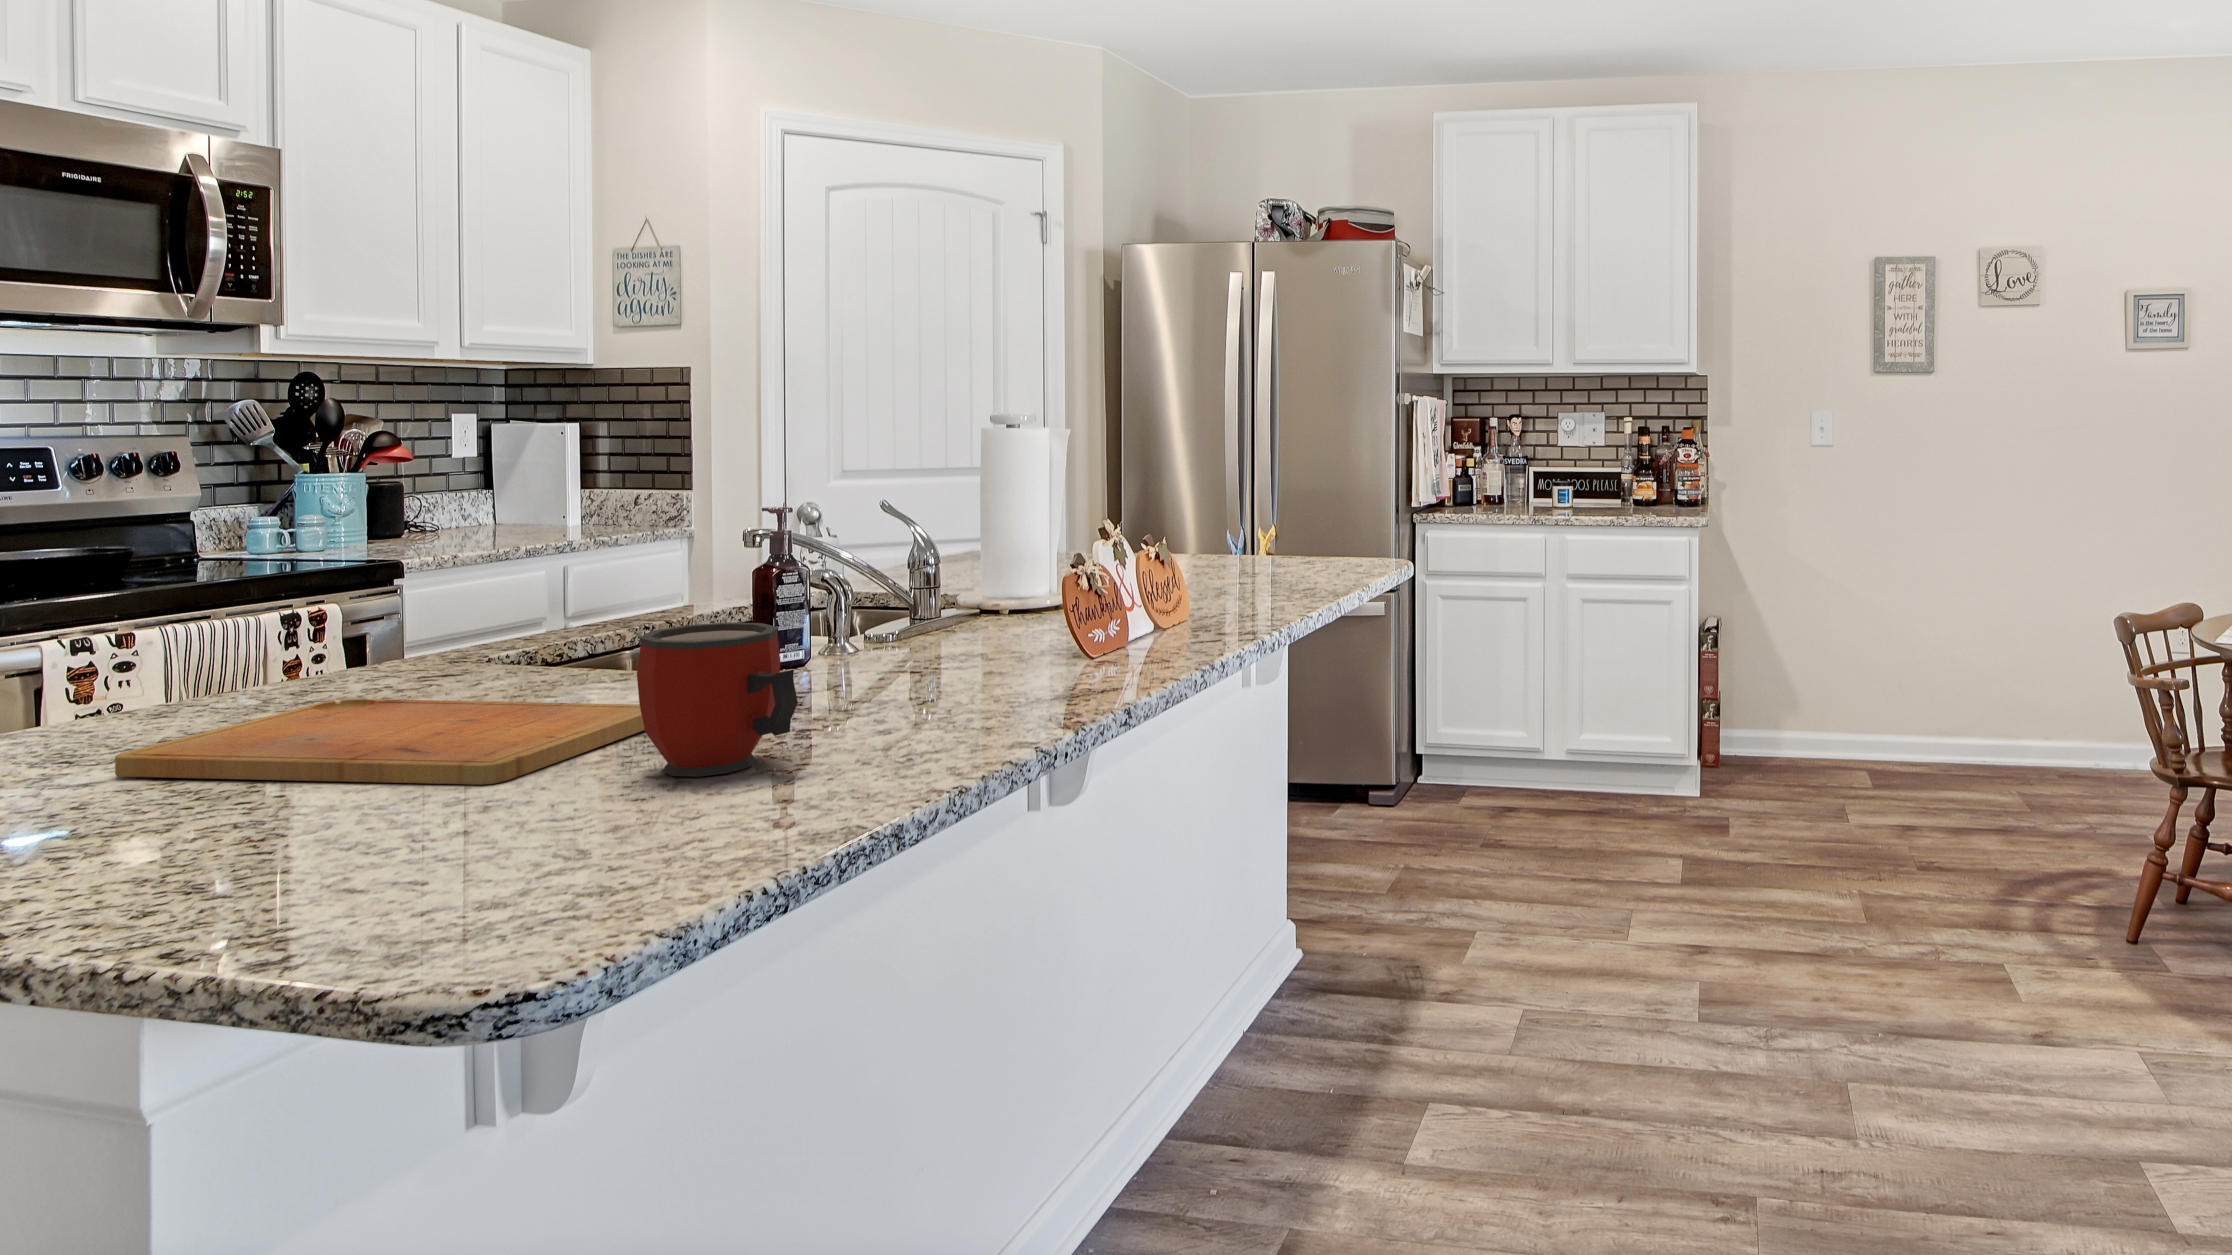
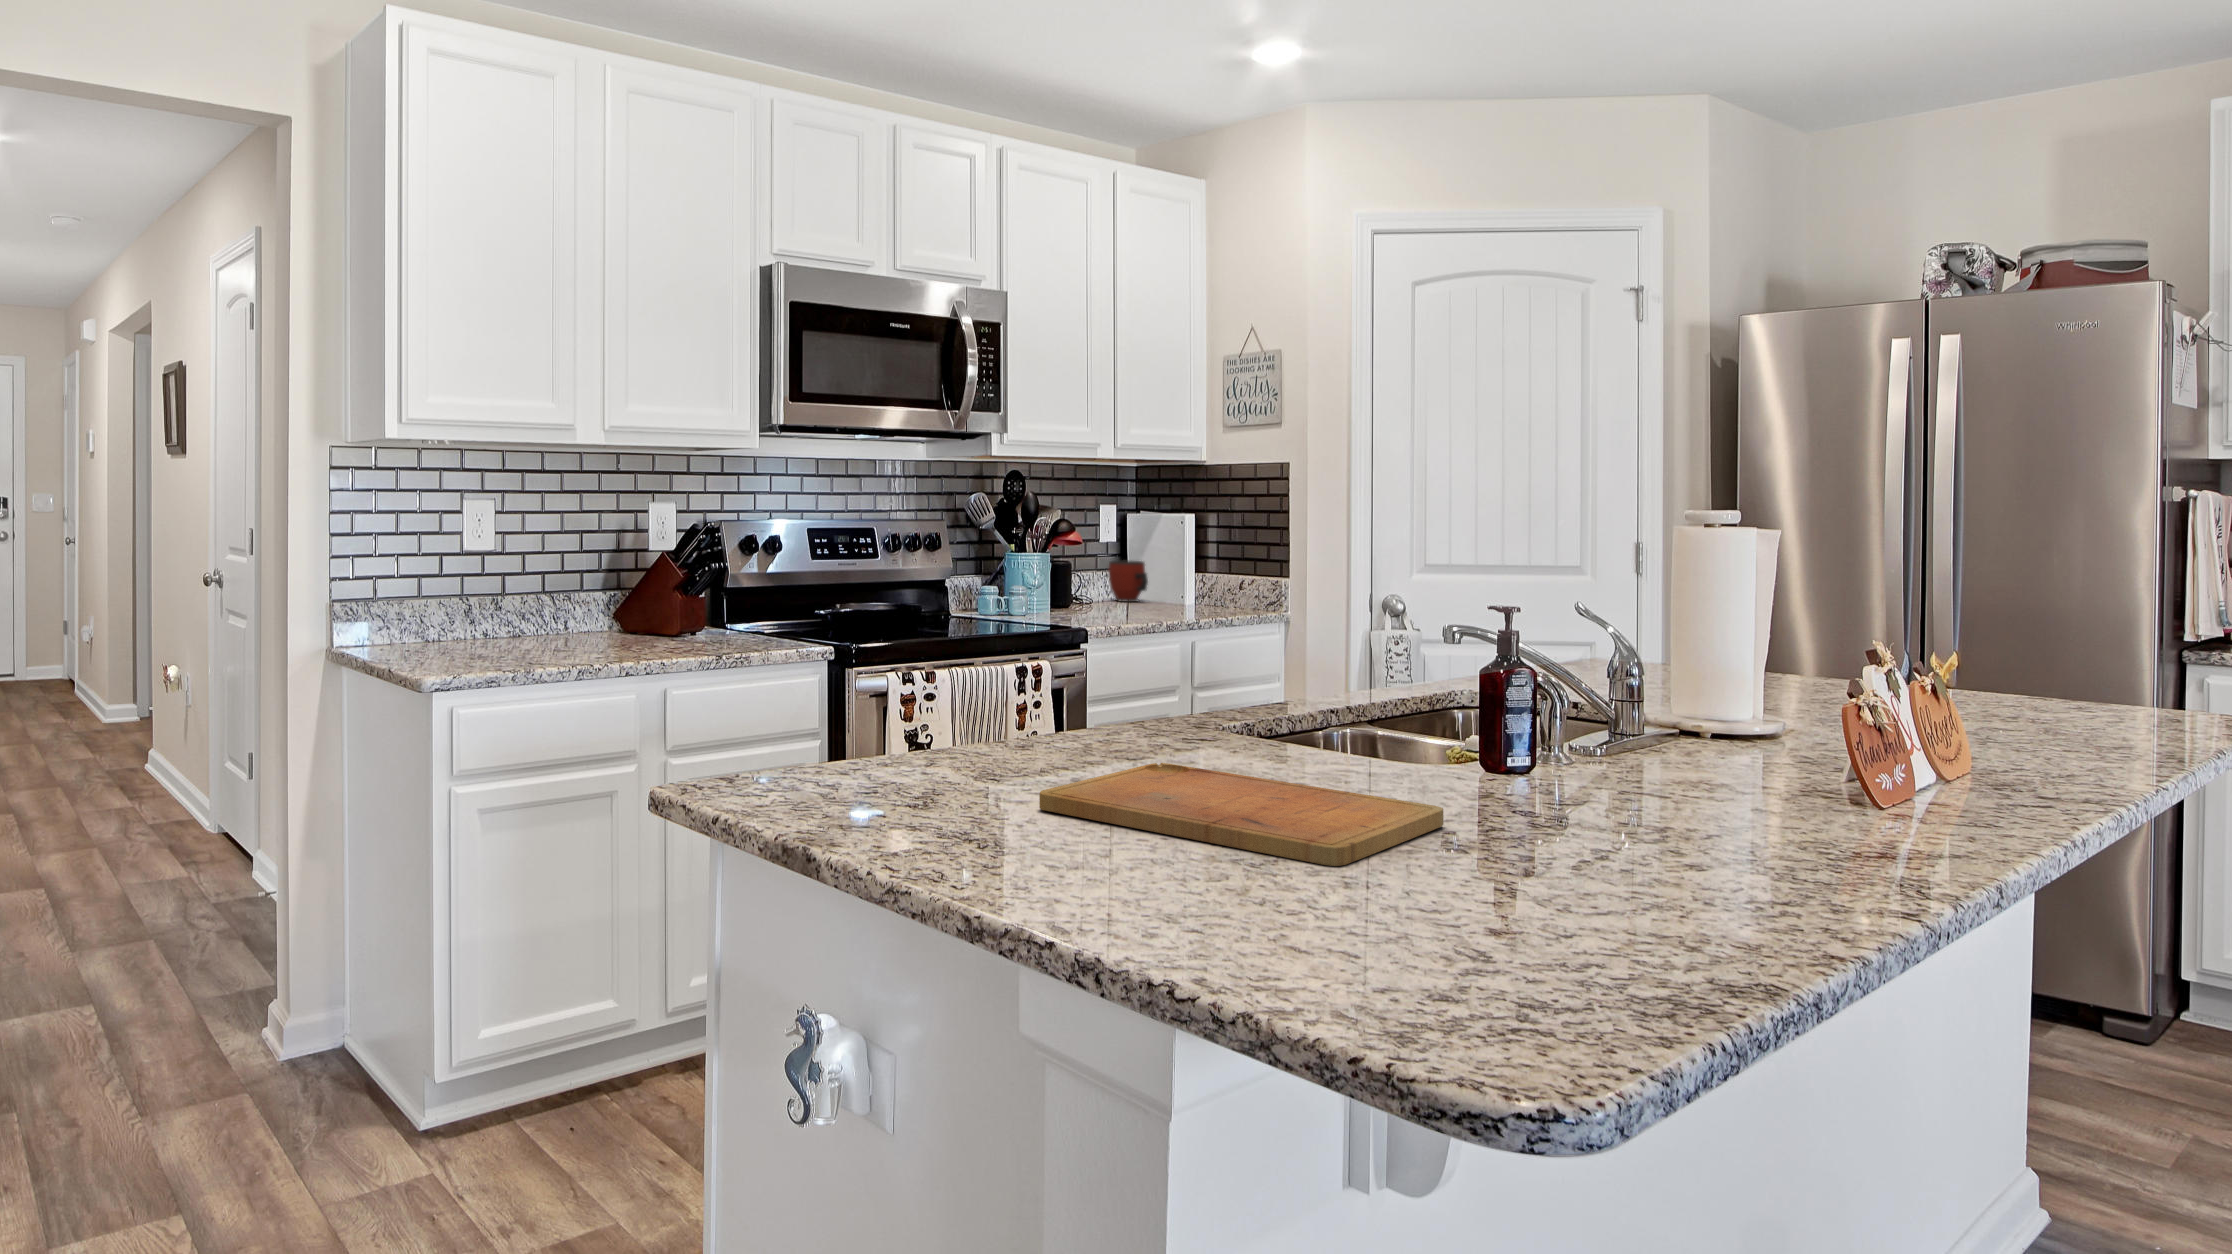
mug: present [637,622,798,776] -> present [1108,560,1148,602]

